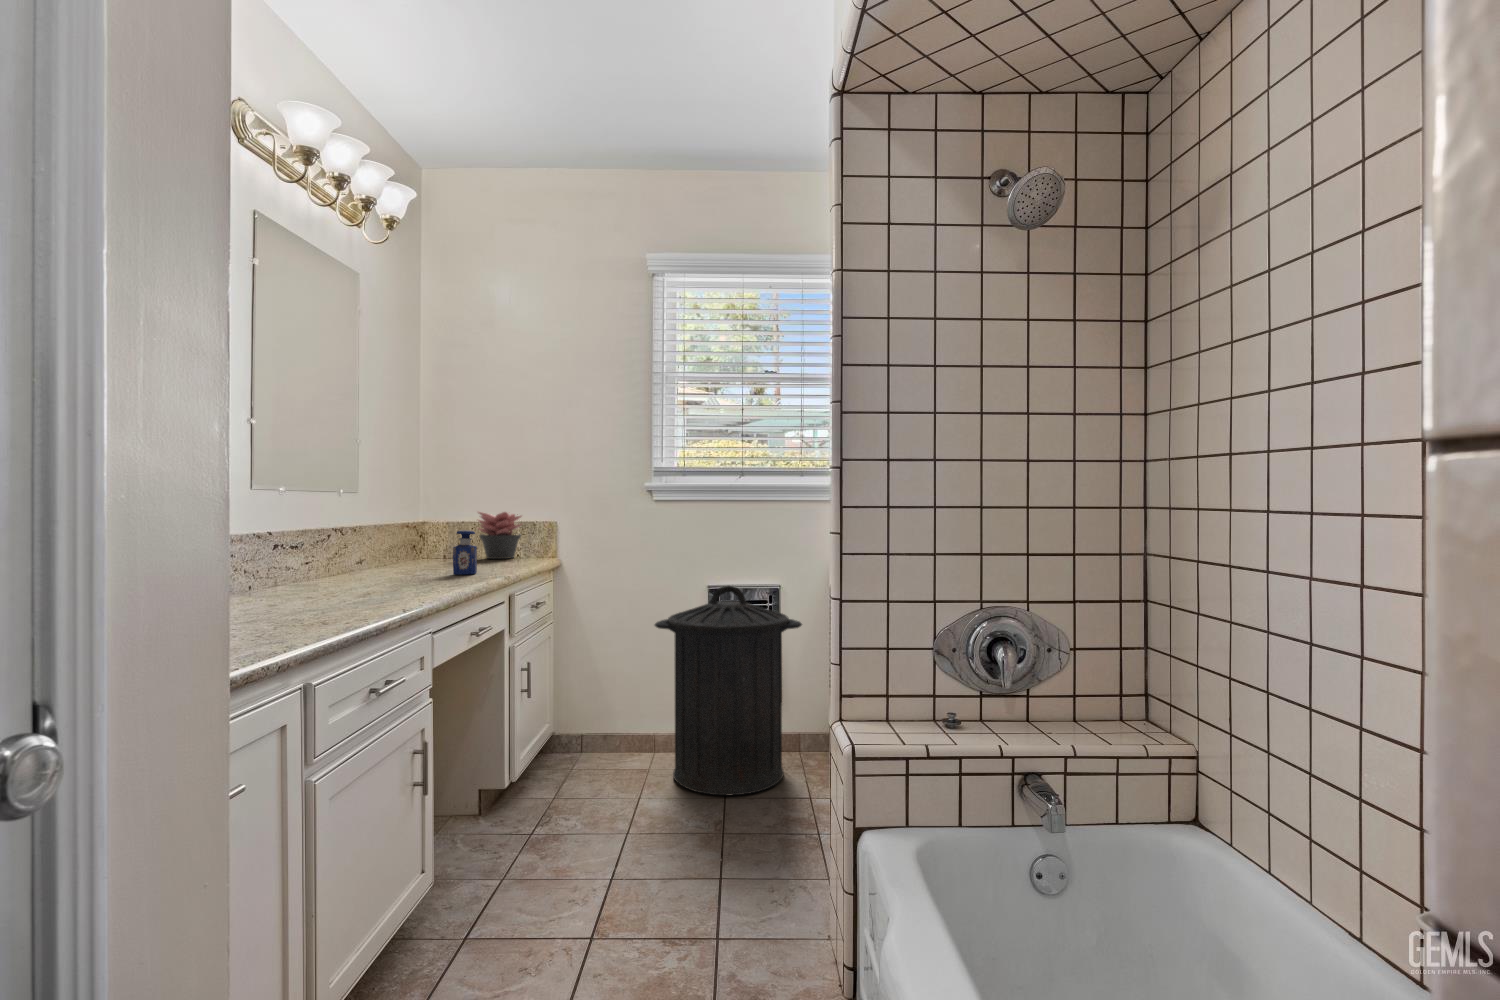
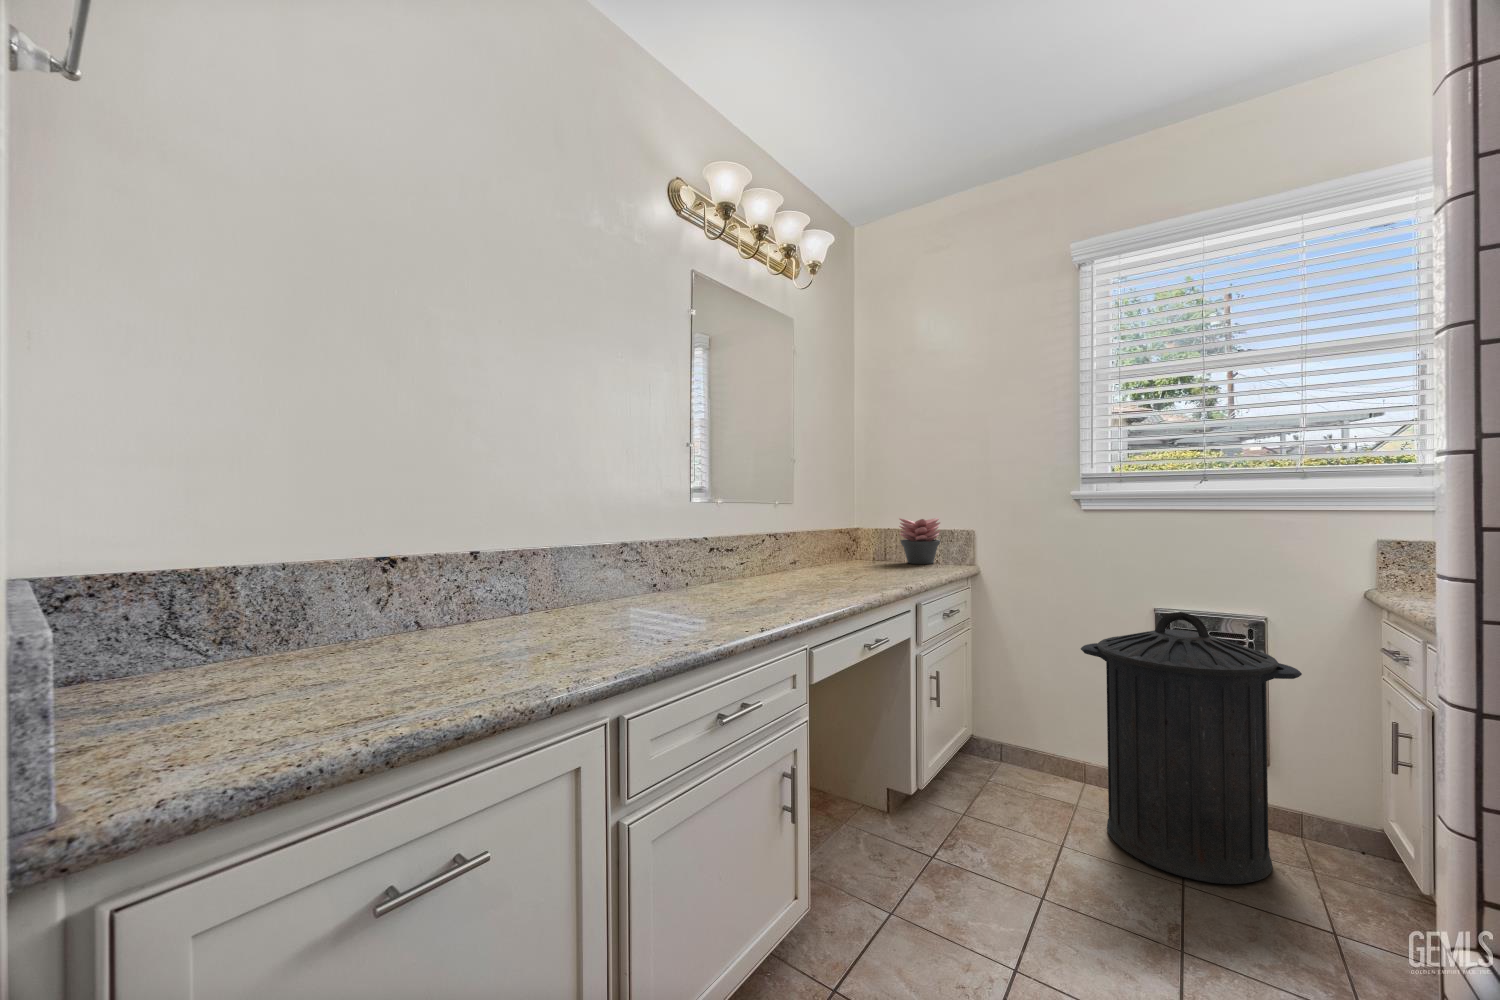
perfume bottle: present [453,530,477,575] -> none [860,538,883,581]

